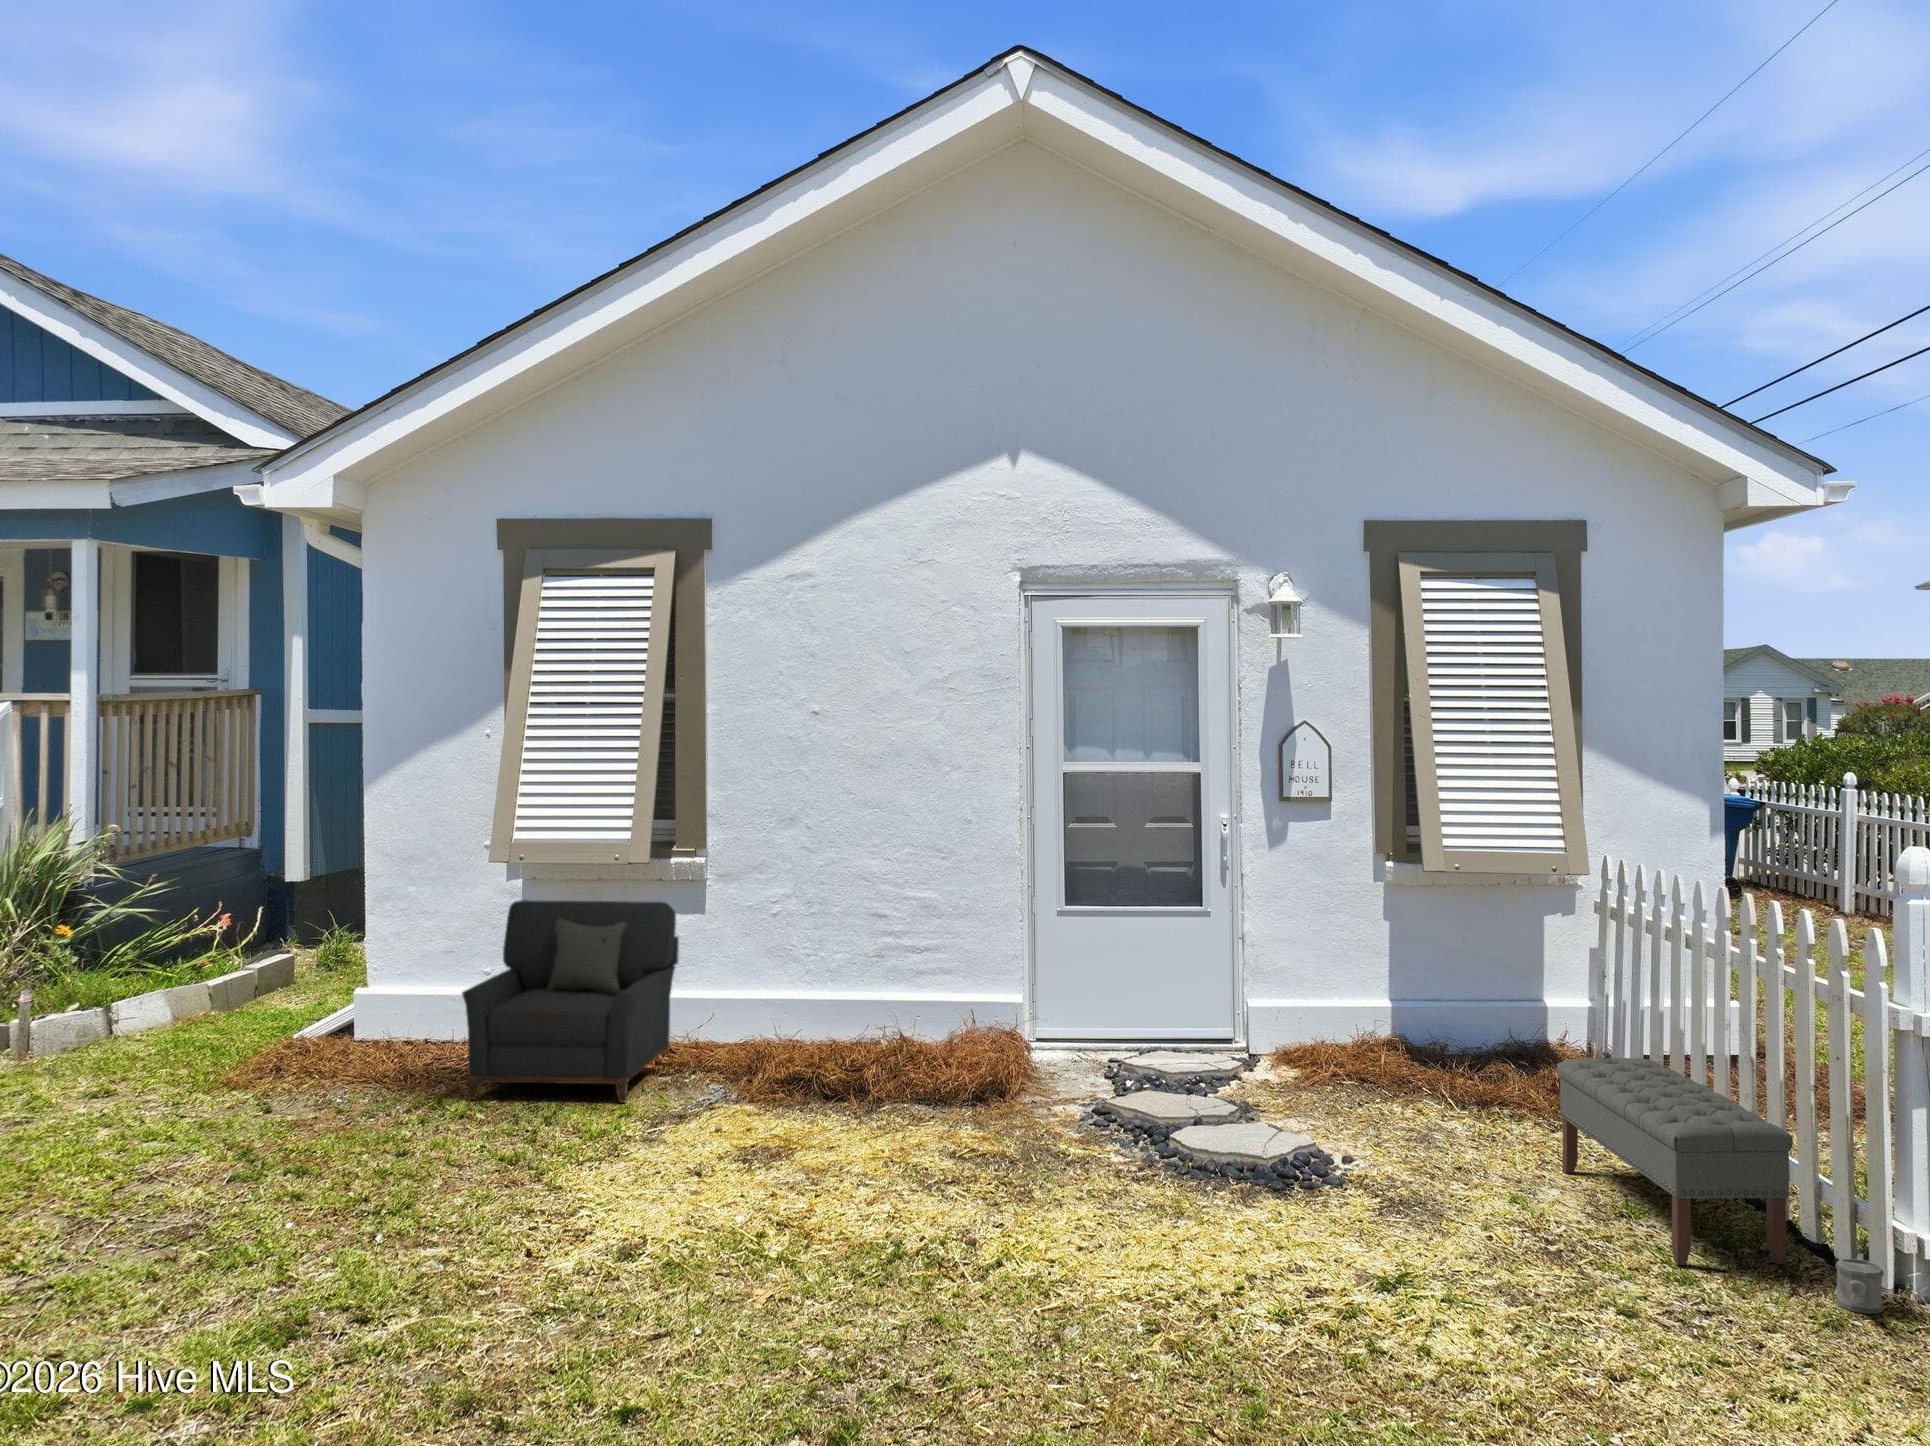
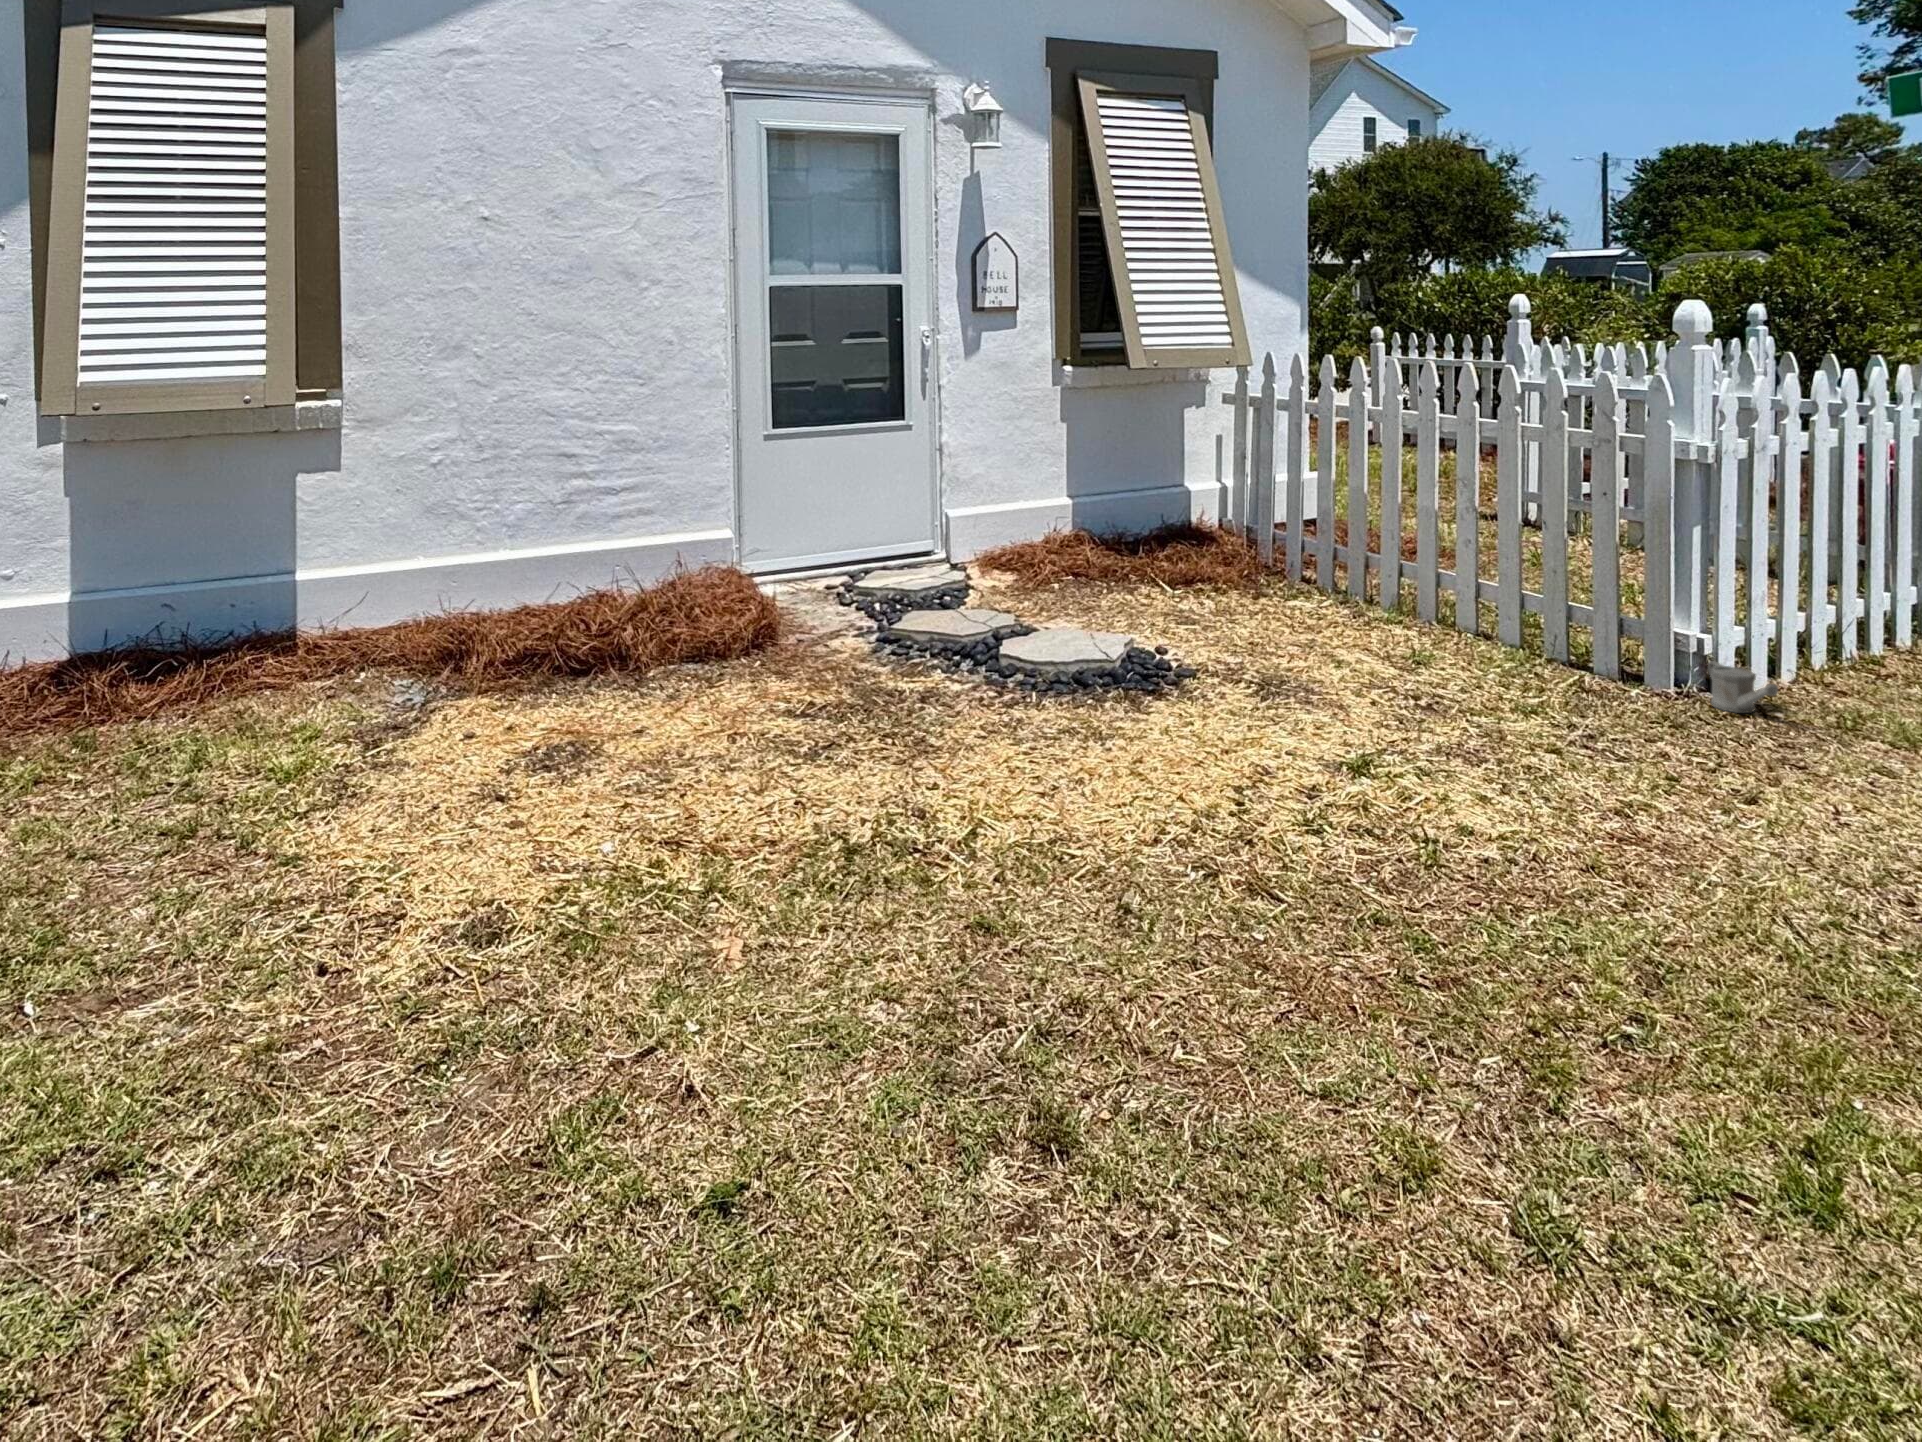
armchair: present [462,900,679,1103] -> none [27,457,315,757]
bench: present [1557,1058,1793,1265] -> none [1340,519,1637,699]

